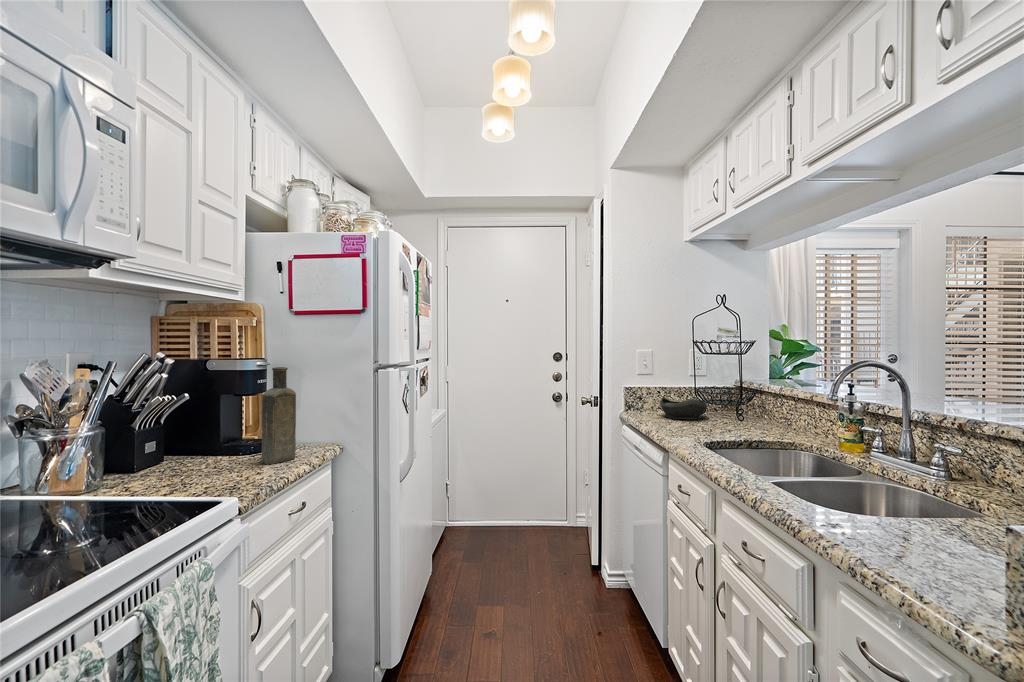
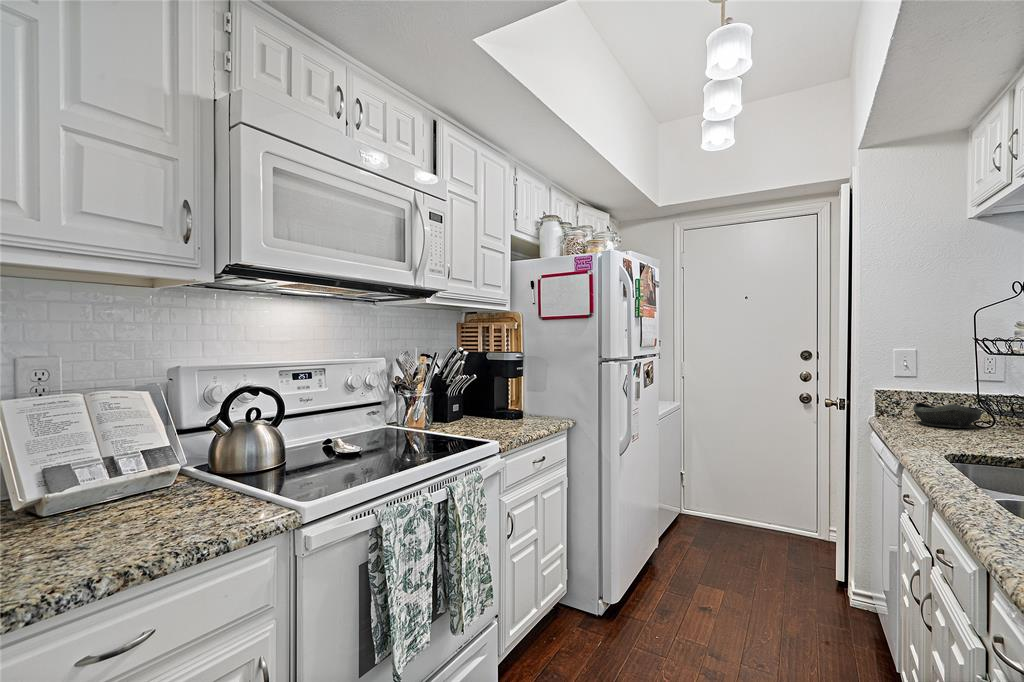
bottle: present [261,367,296,464] -> none [513,358,541,426]

